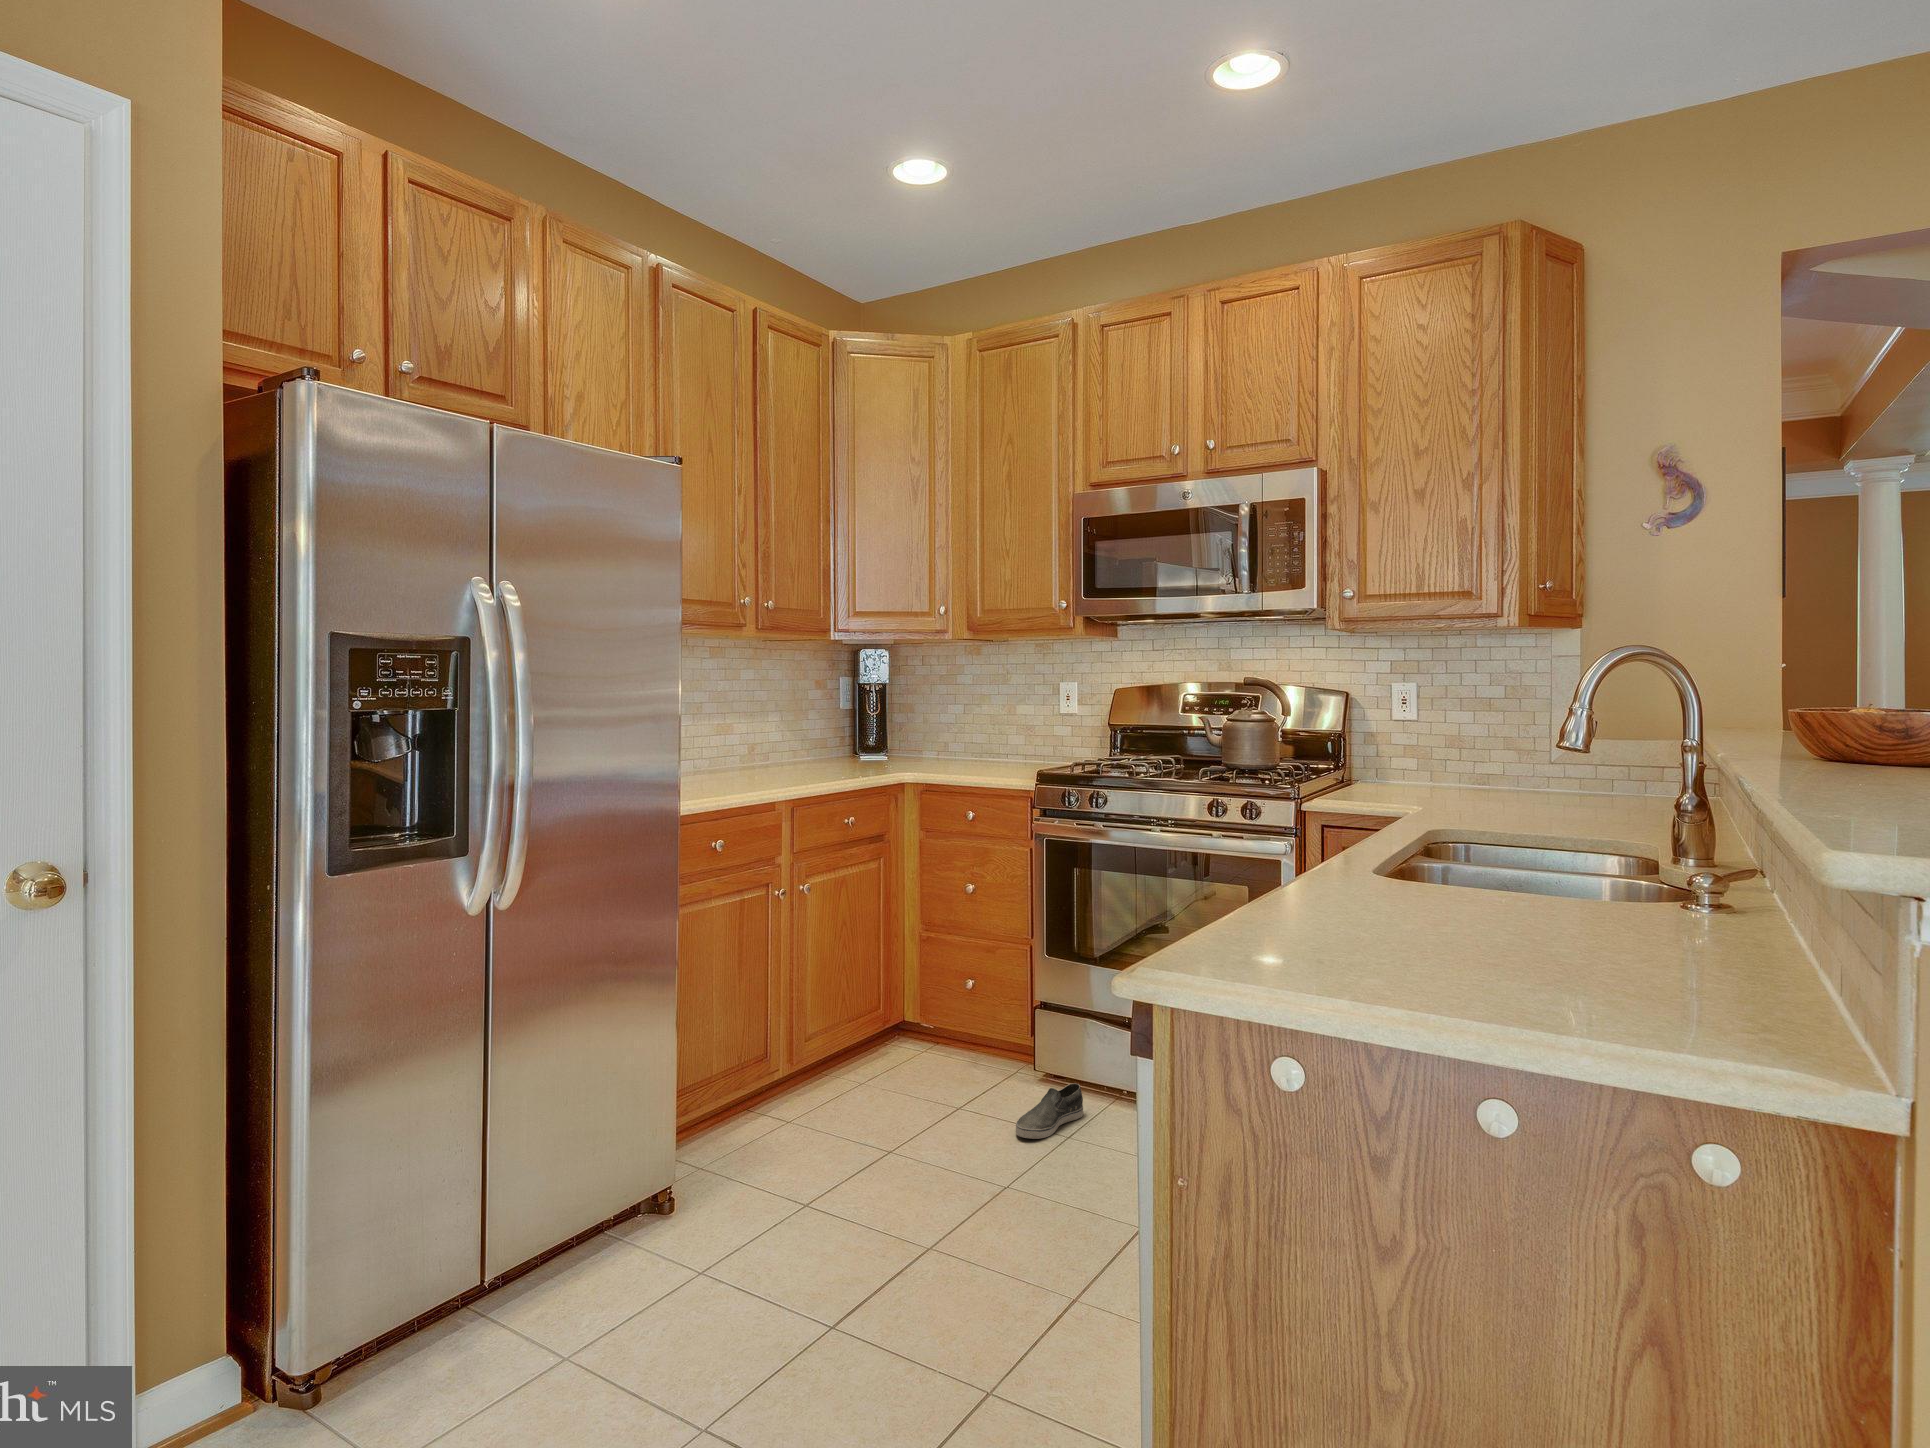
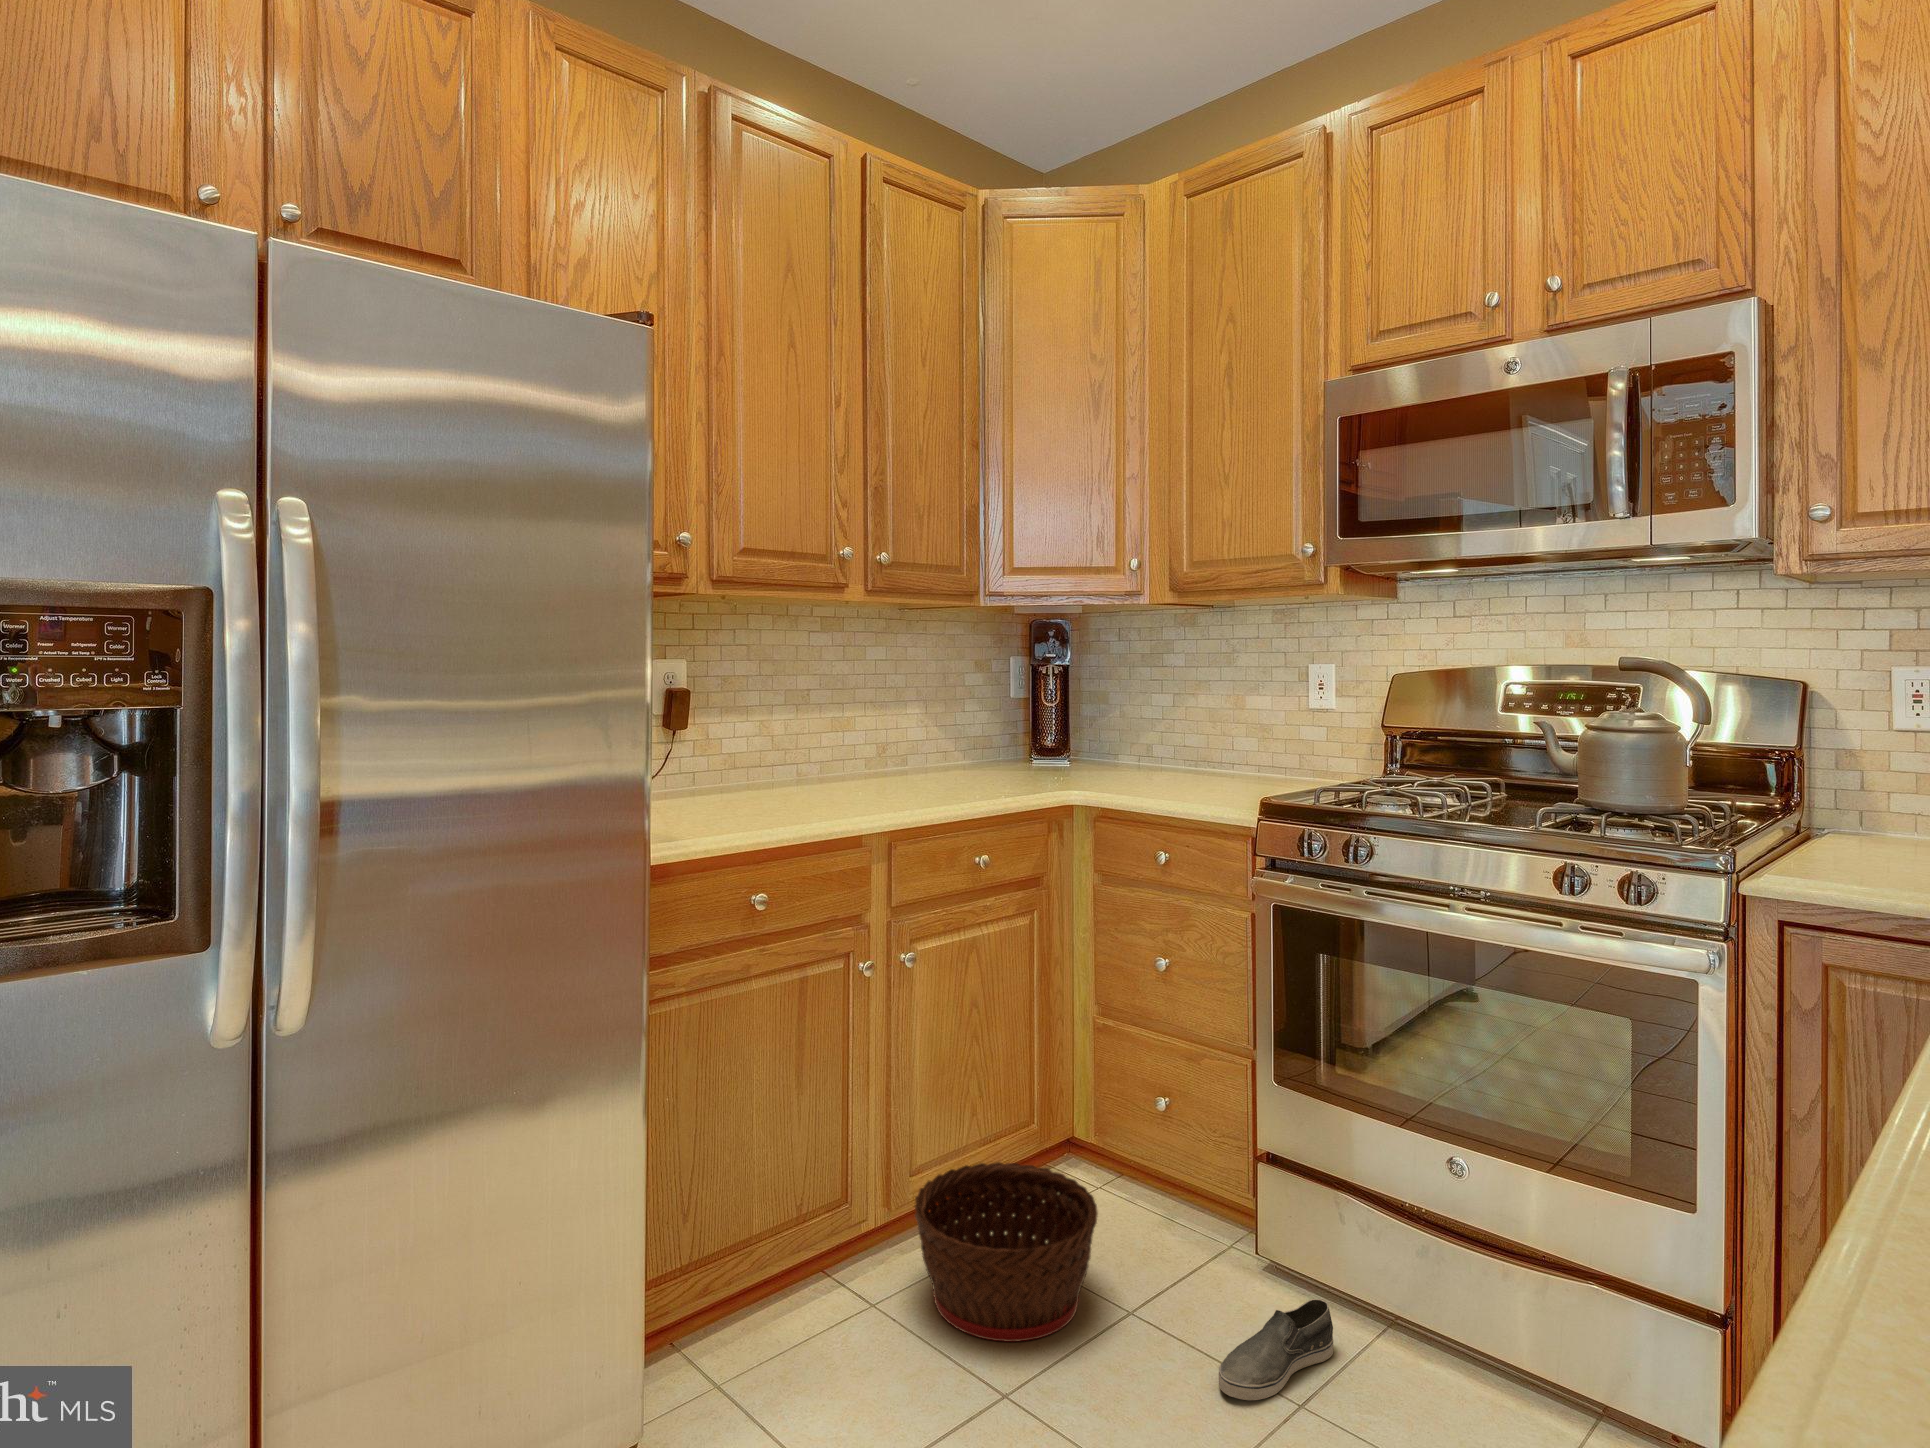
basket: none [811,1023,934,1128] -> present [915,1162,1098,1342]

